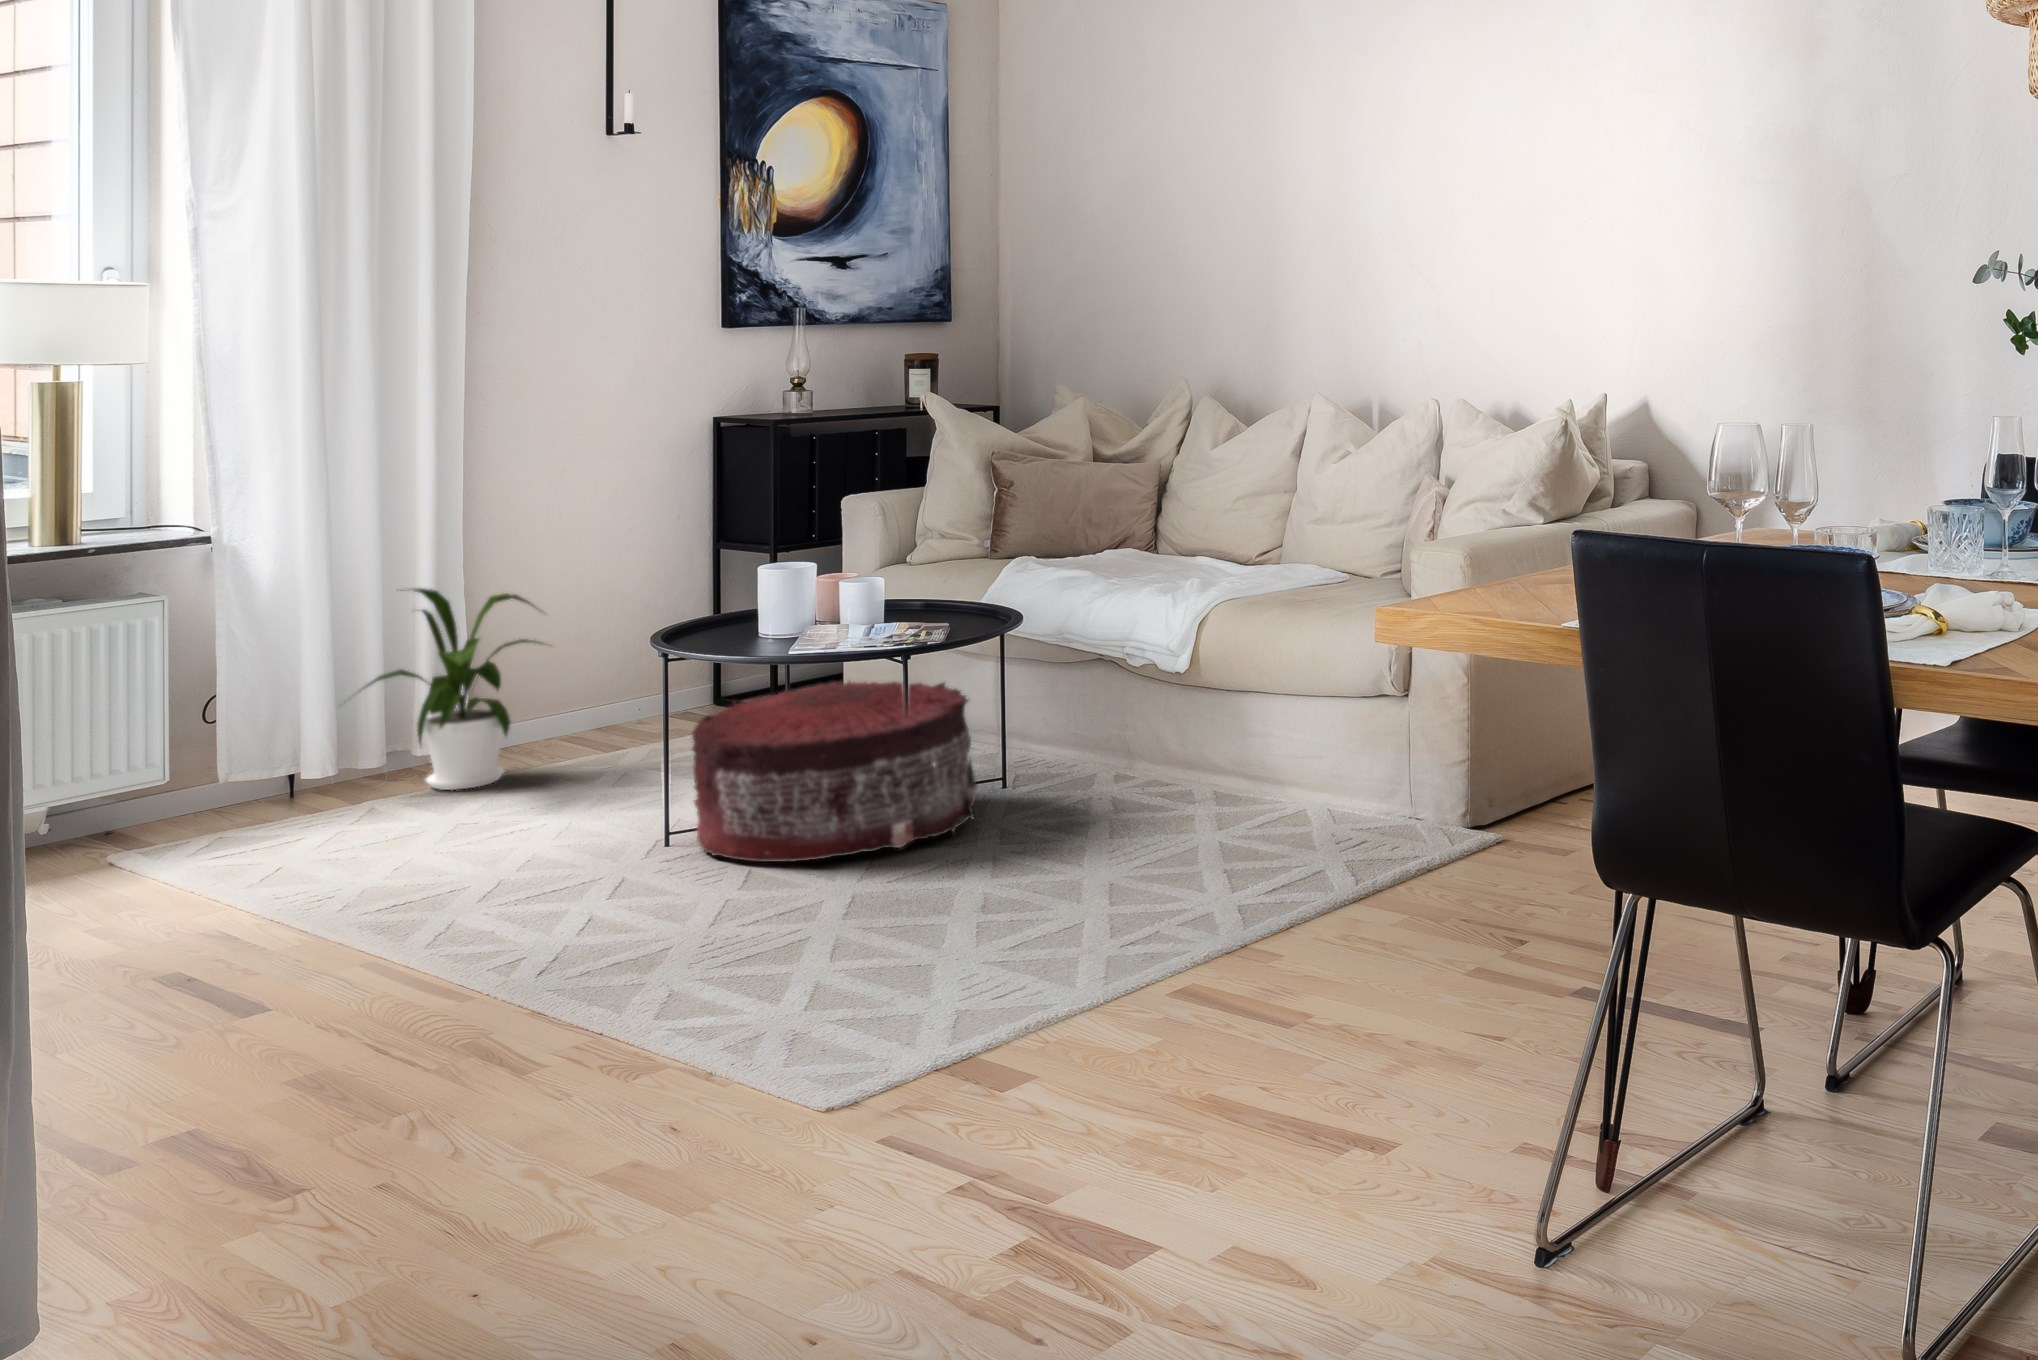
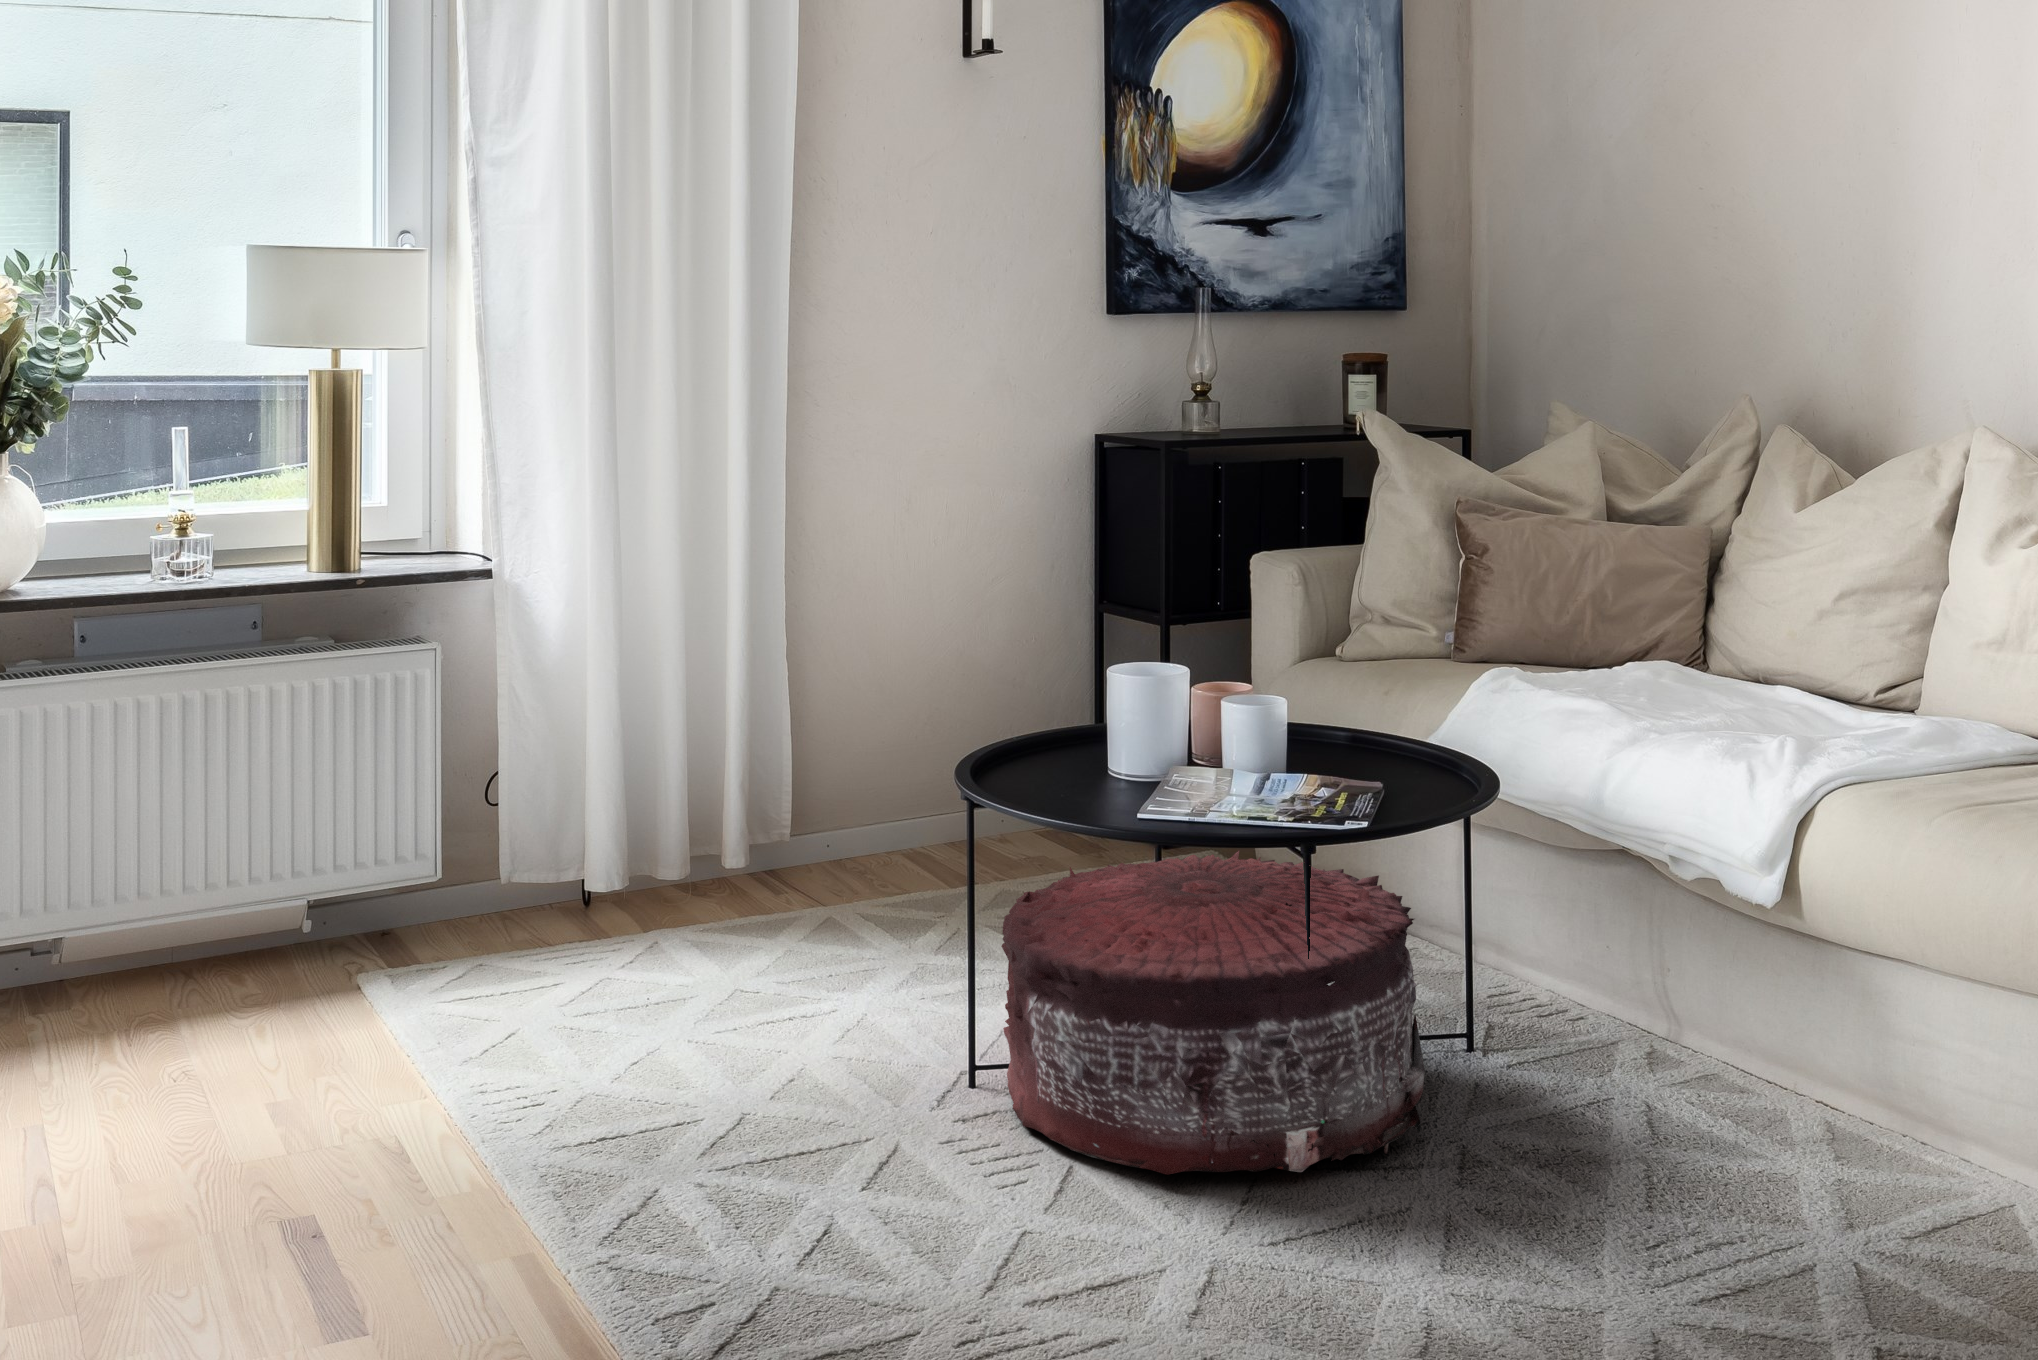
house plant: present [353,588,540,790] -> none [629,651,874,925]

